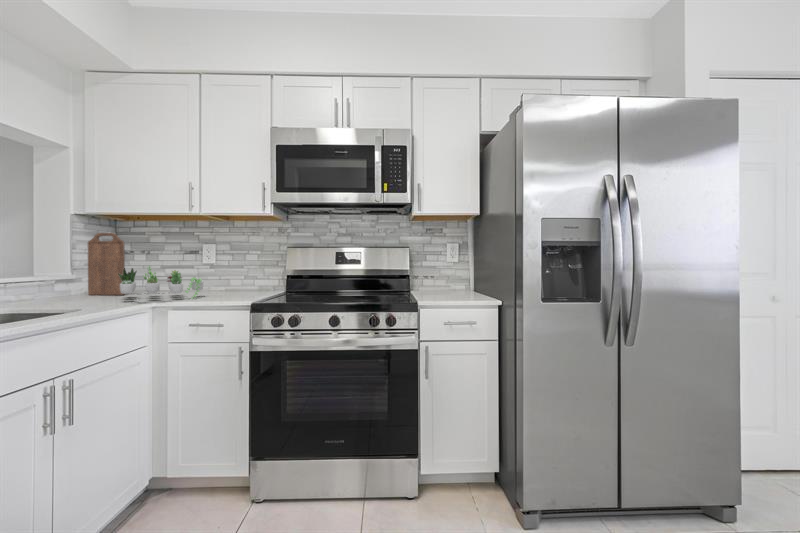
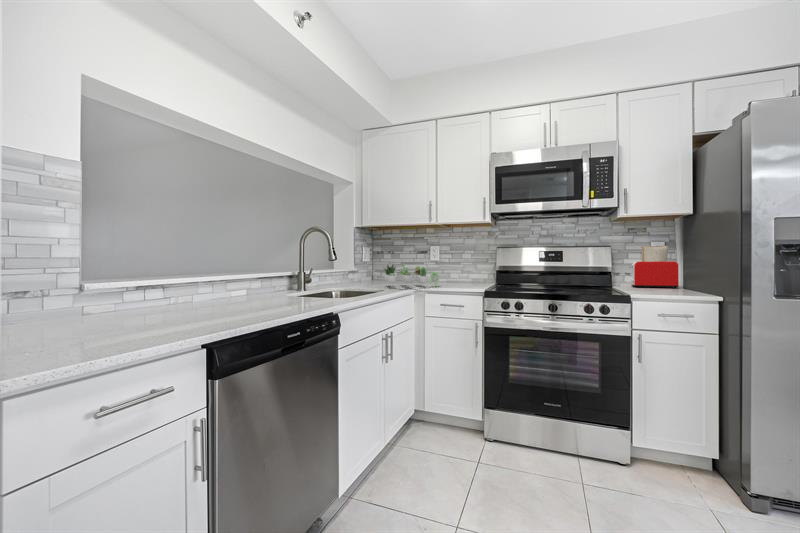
cutting board: present [88,233,125,295] -> none [358,239,382,284]
toaster: none [427,247,472,292] -> present [629,246,679,288]

